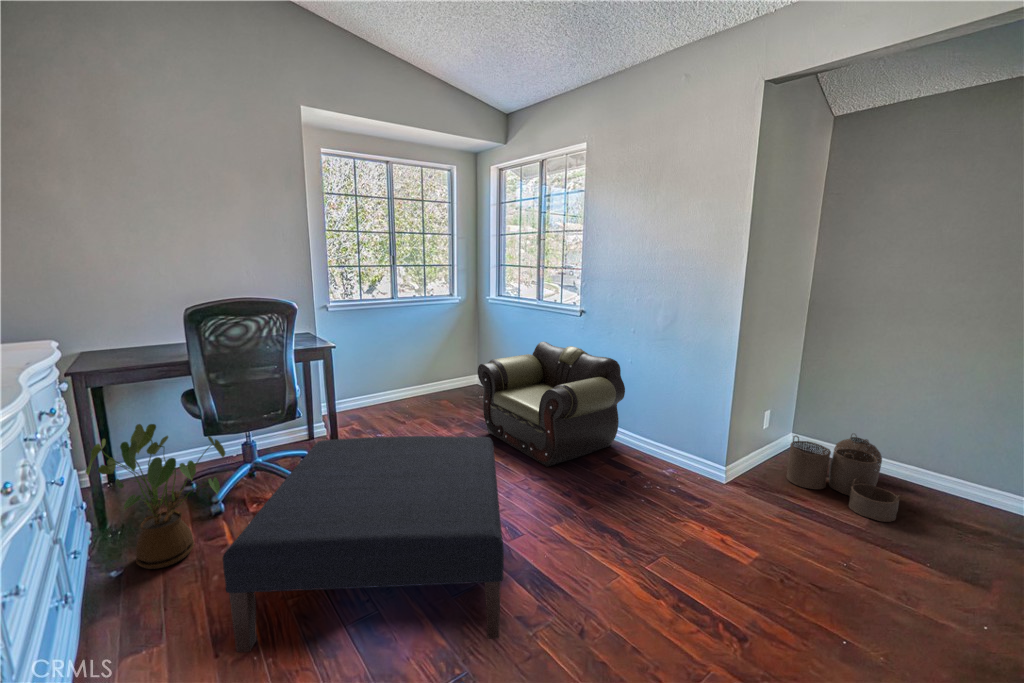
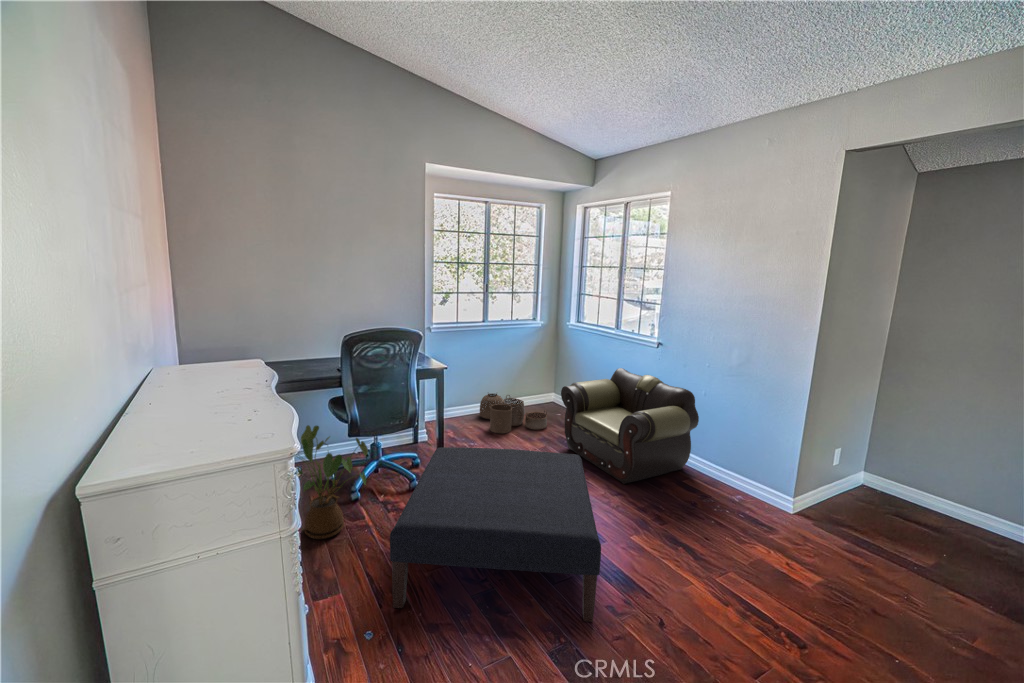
woven basket: present [787,435,900,522] -> present [479,393,547,434]

